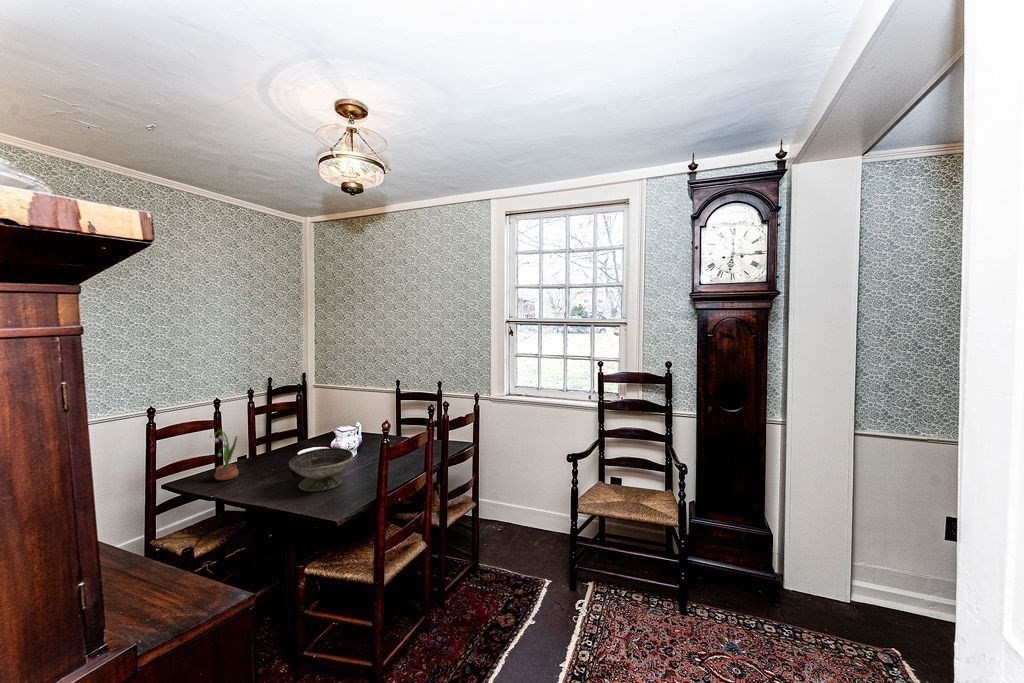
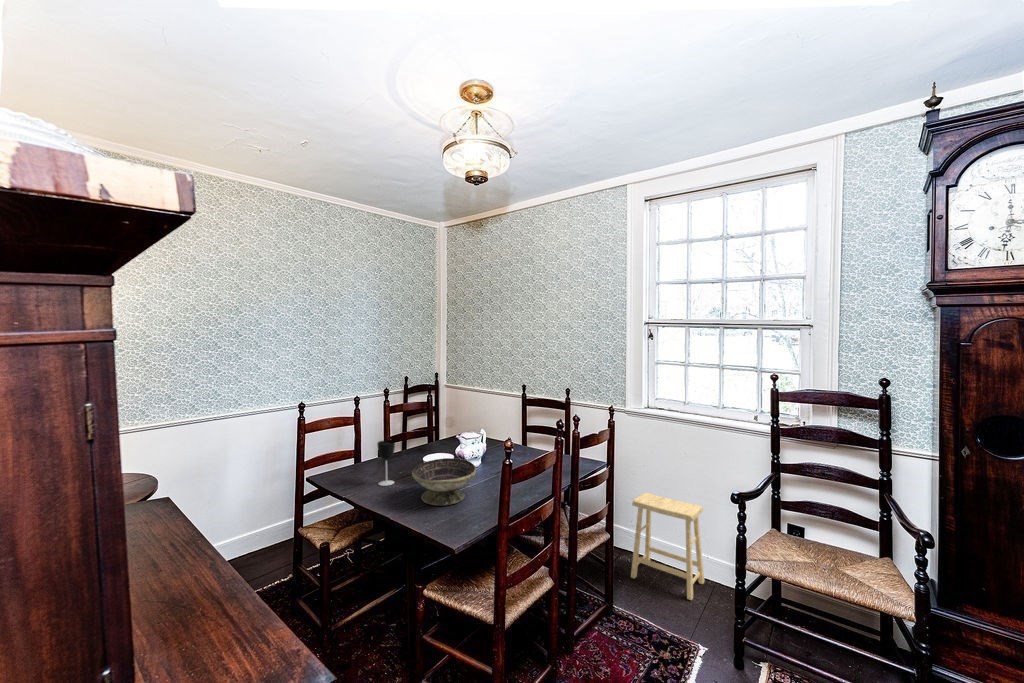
potted flower: present [210,430,238,480] -> none [344,430,369,482]
wine glass: none [248,436,268,481] -> present [377,440,395,486]
footstool: none [494,466,552,549] -> present [631,493,704,600]

